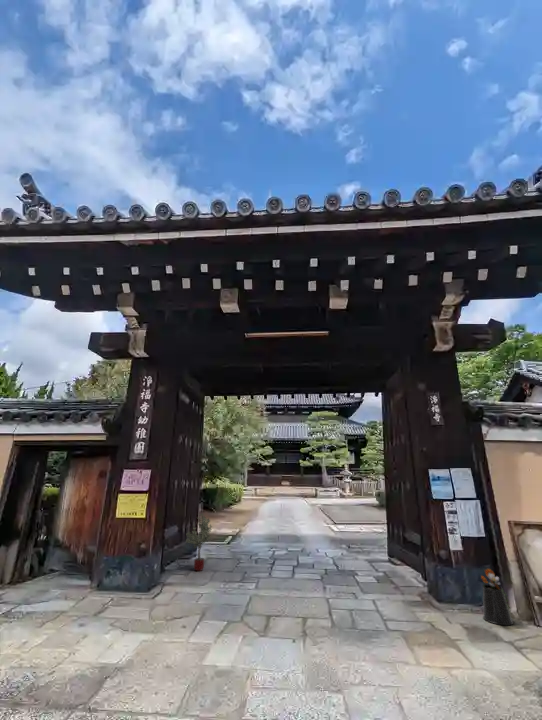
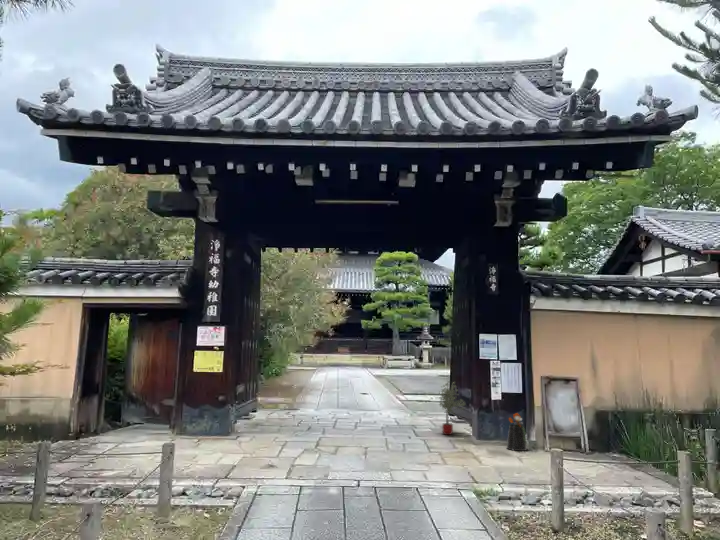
potted tree: present [186,514,212,571] -> present [439,382,465,435]

